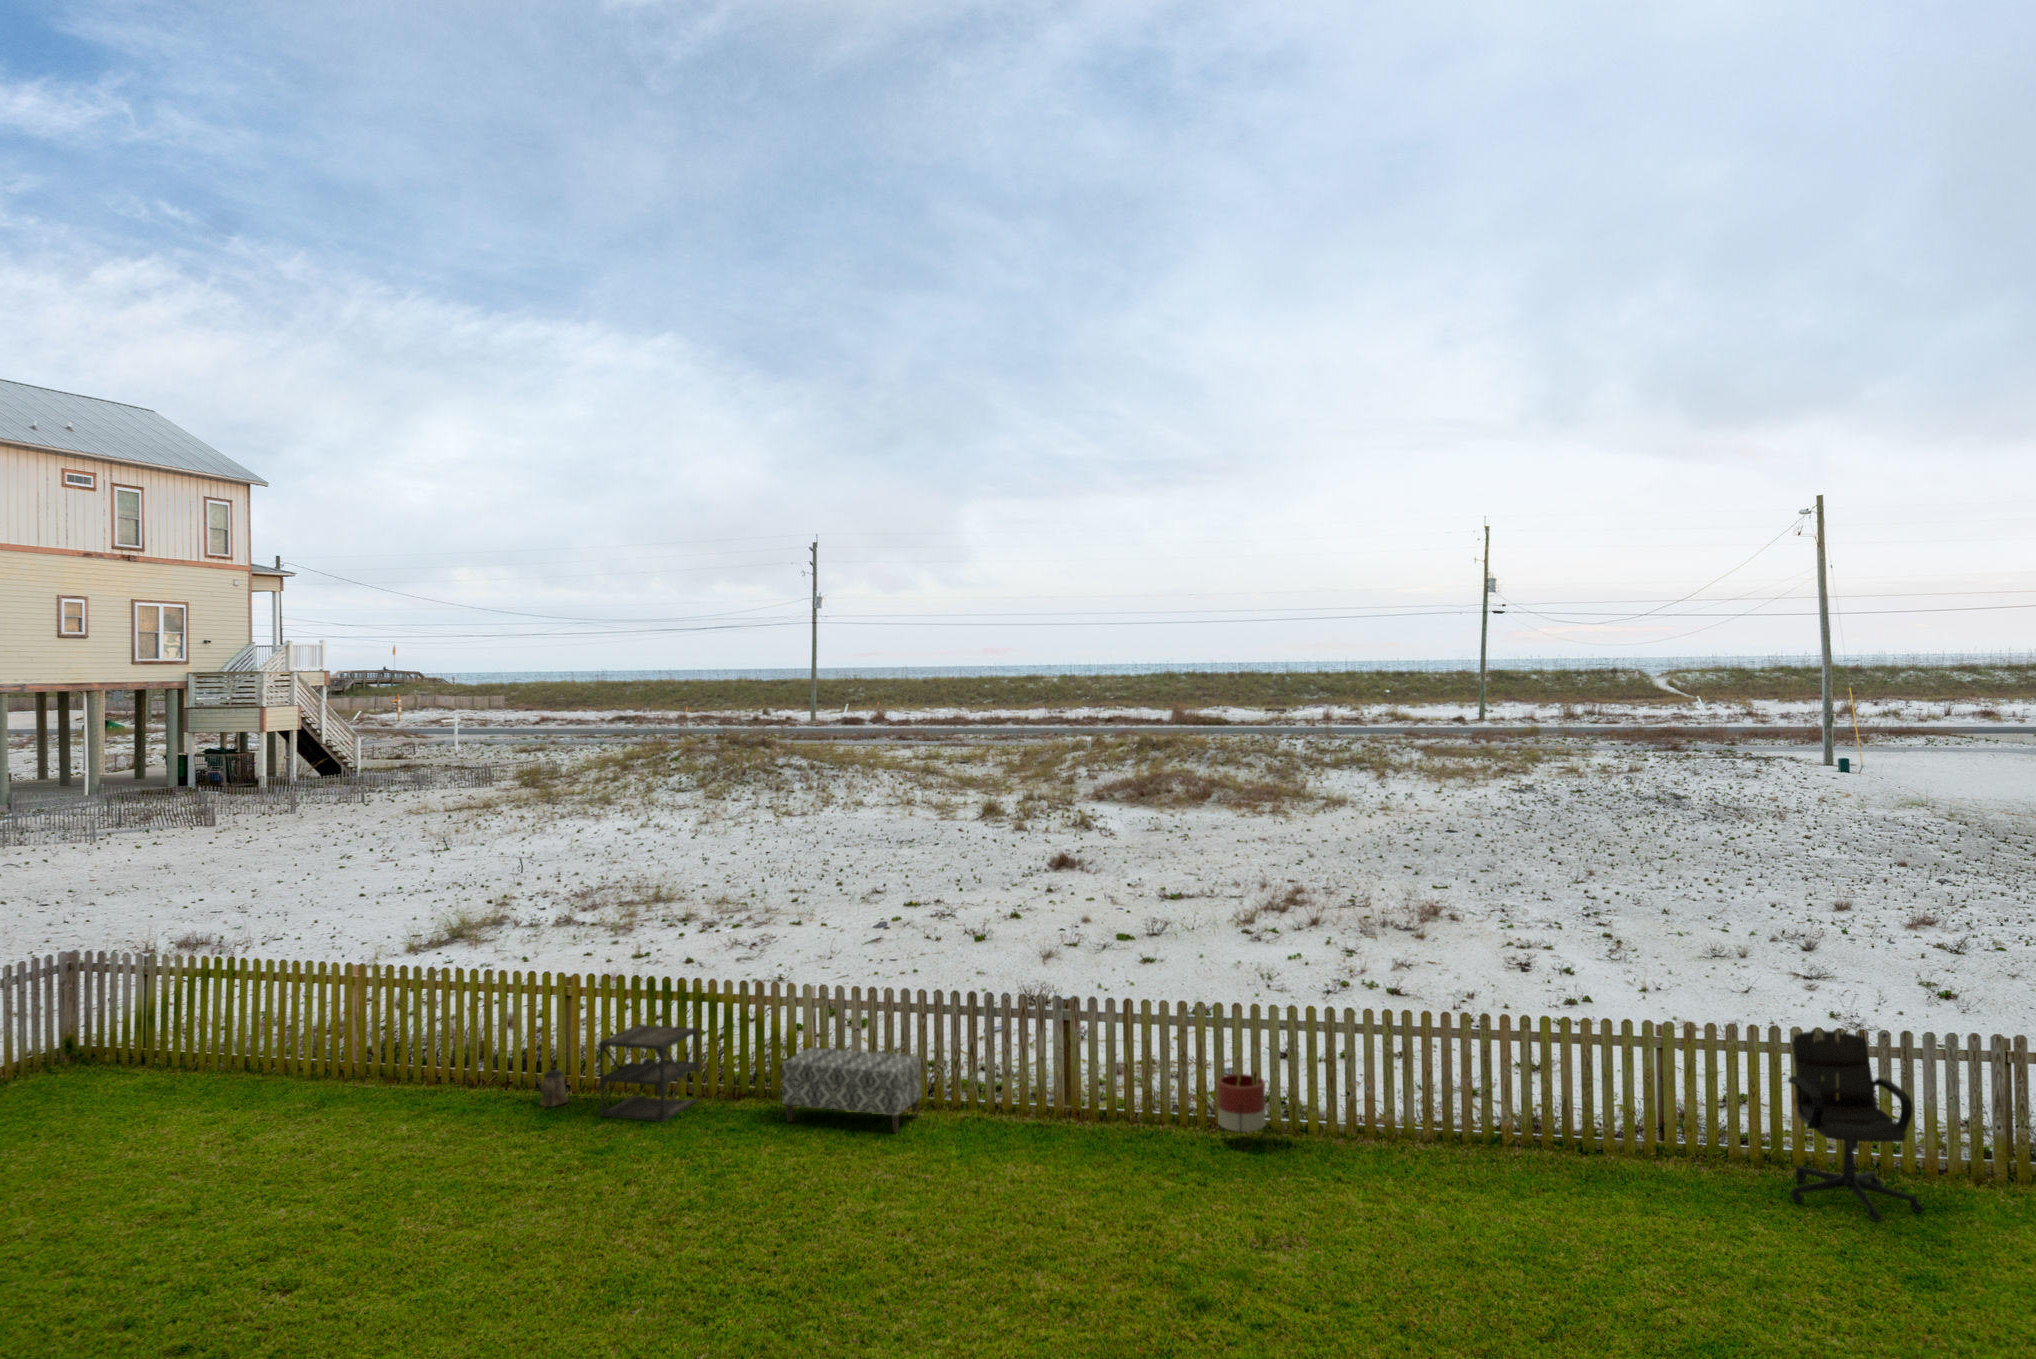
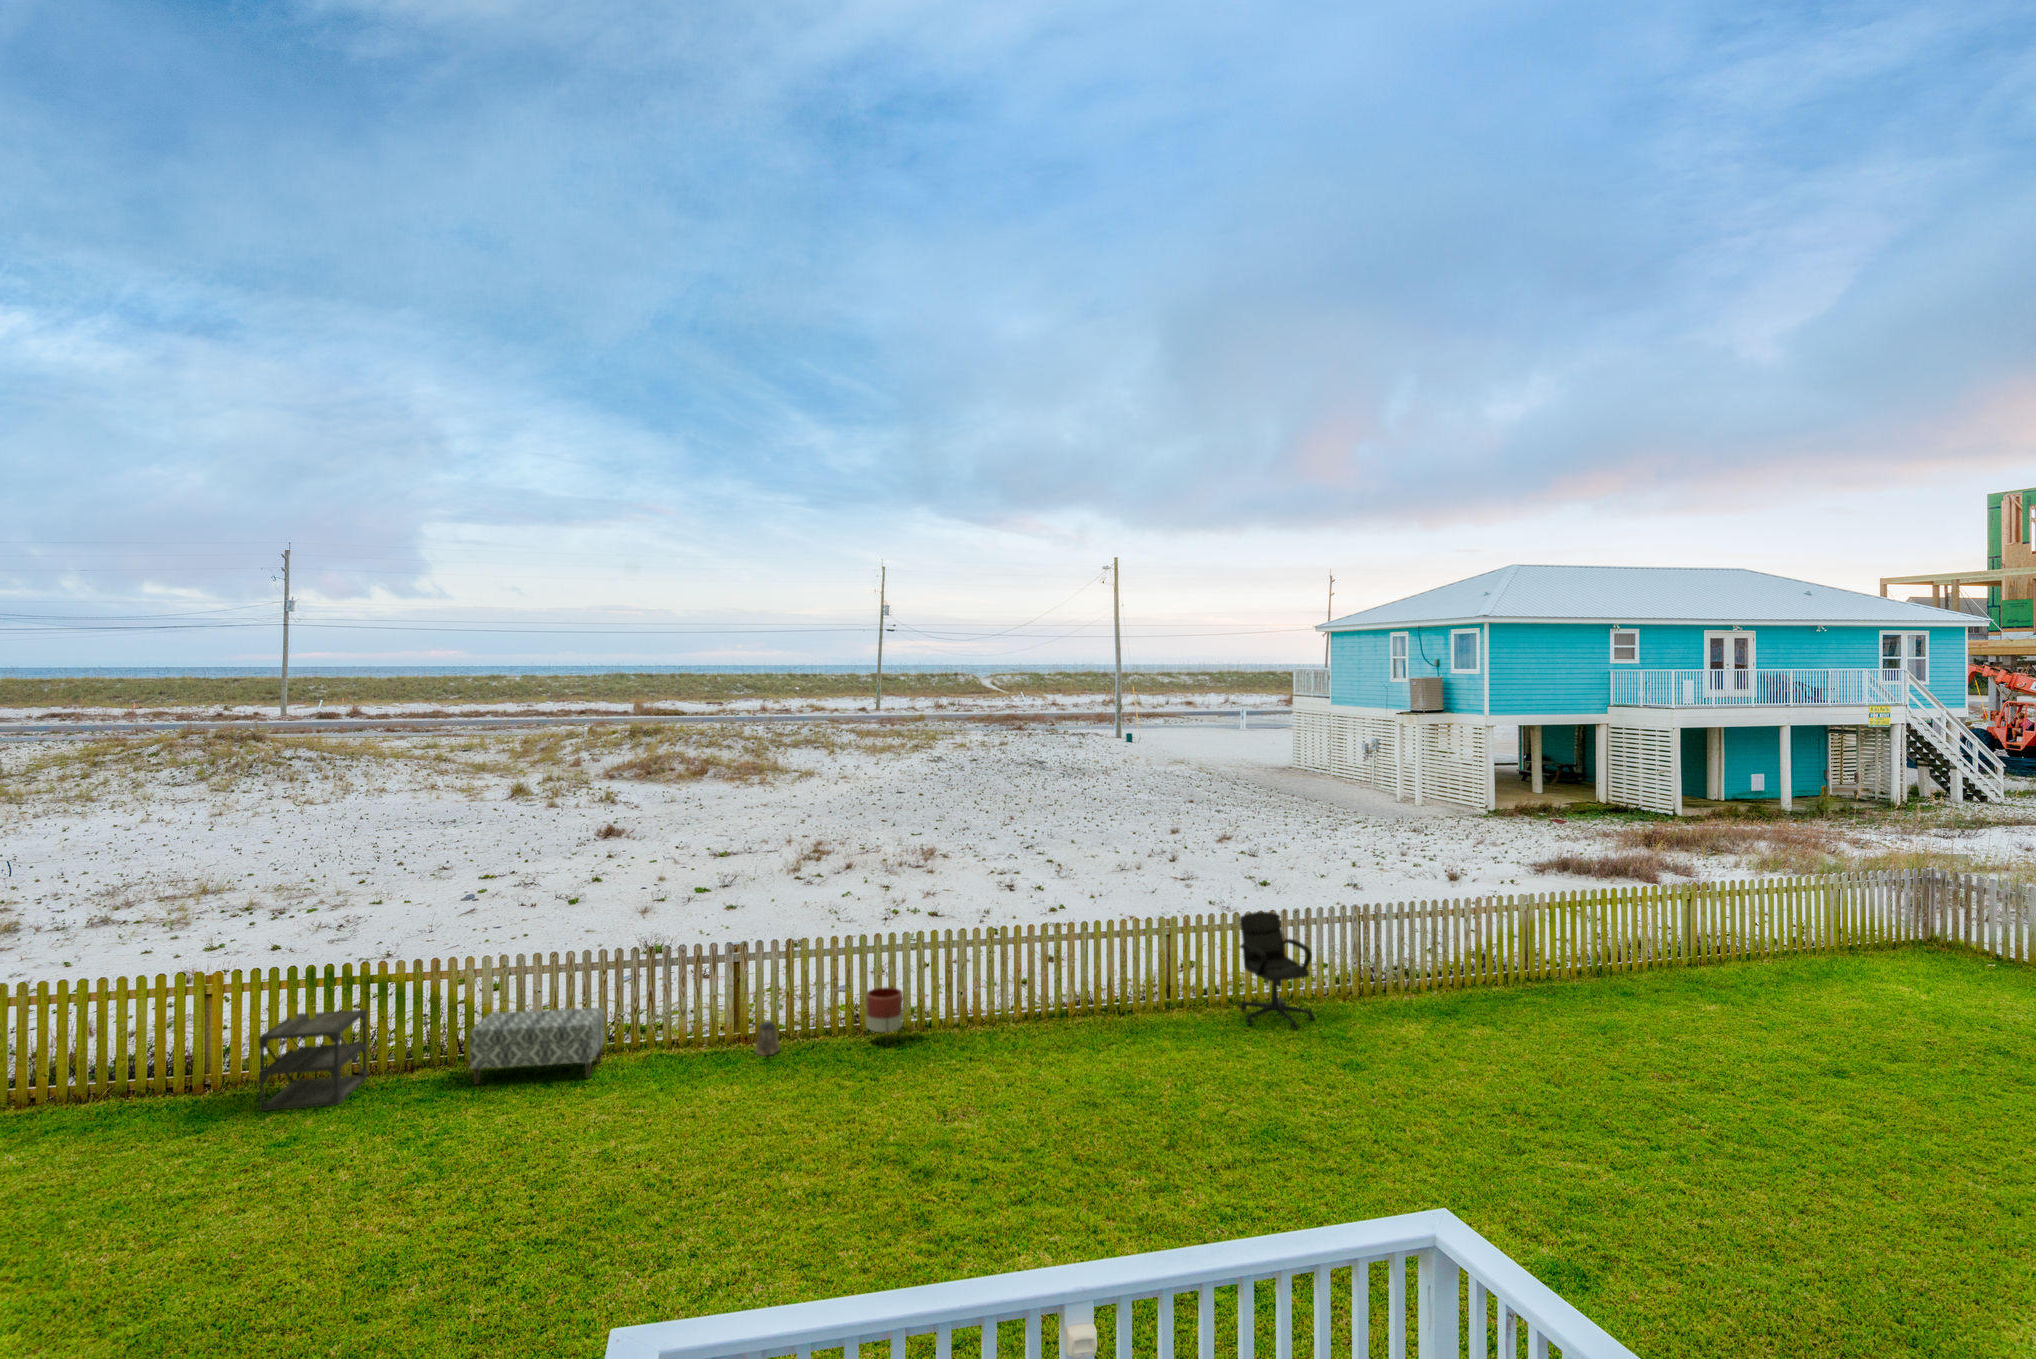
watering can: present [535,1069,569,1107] -> present [755,1020,780,1056]

